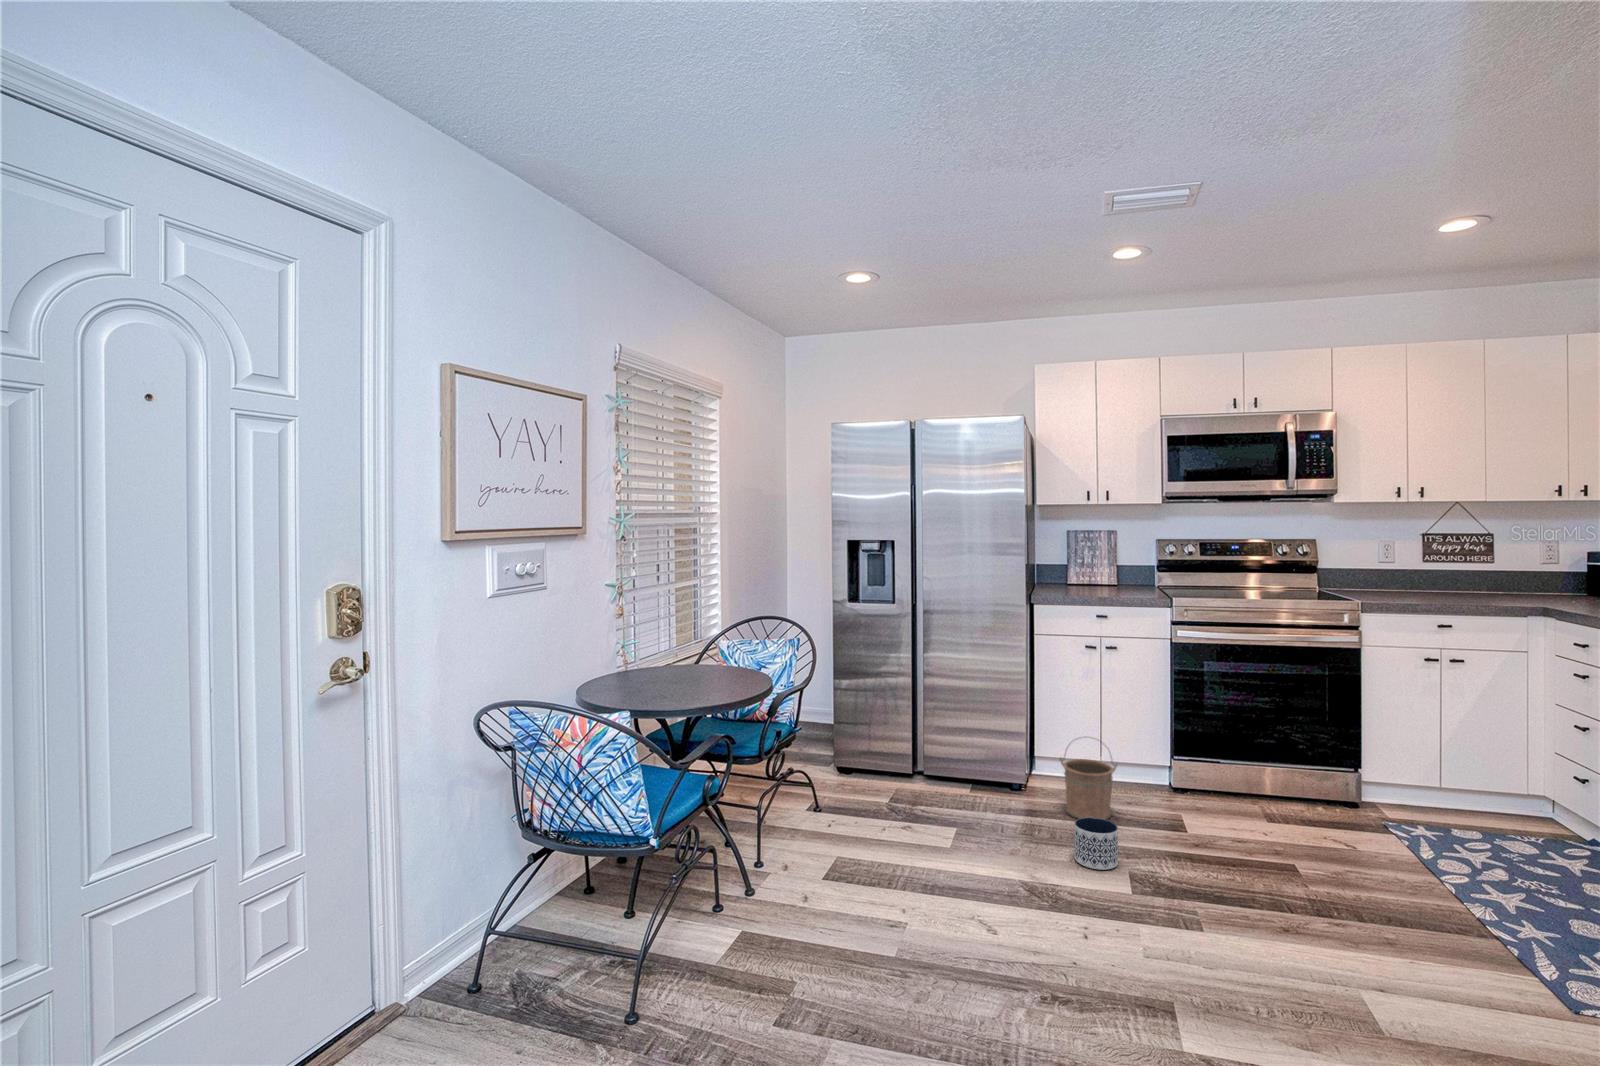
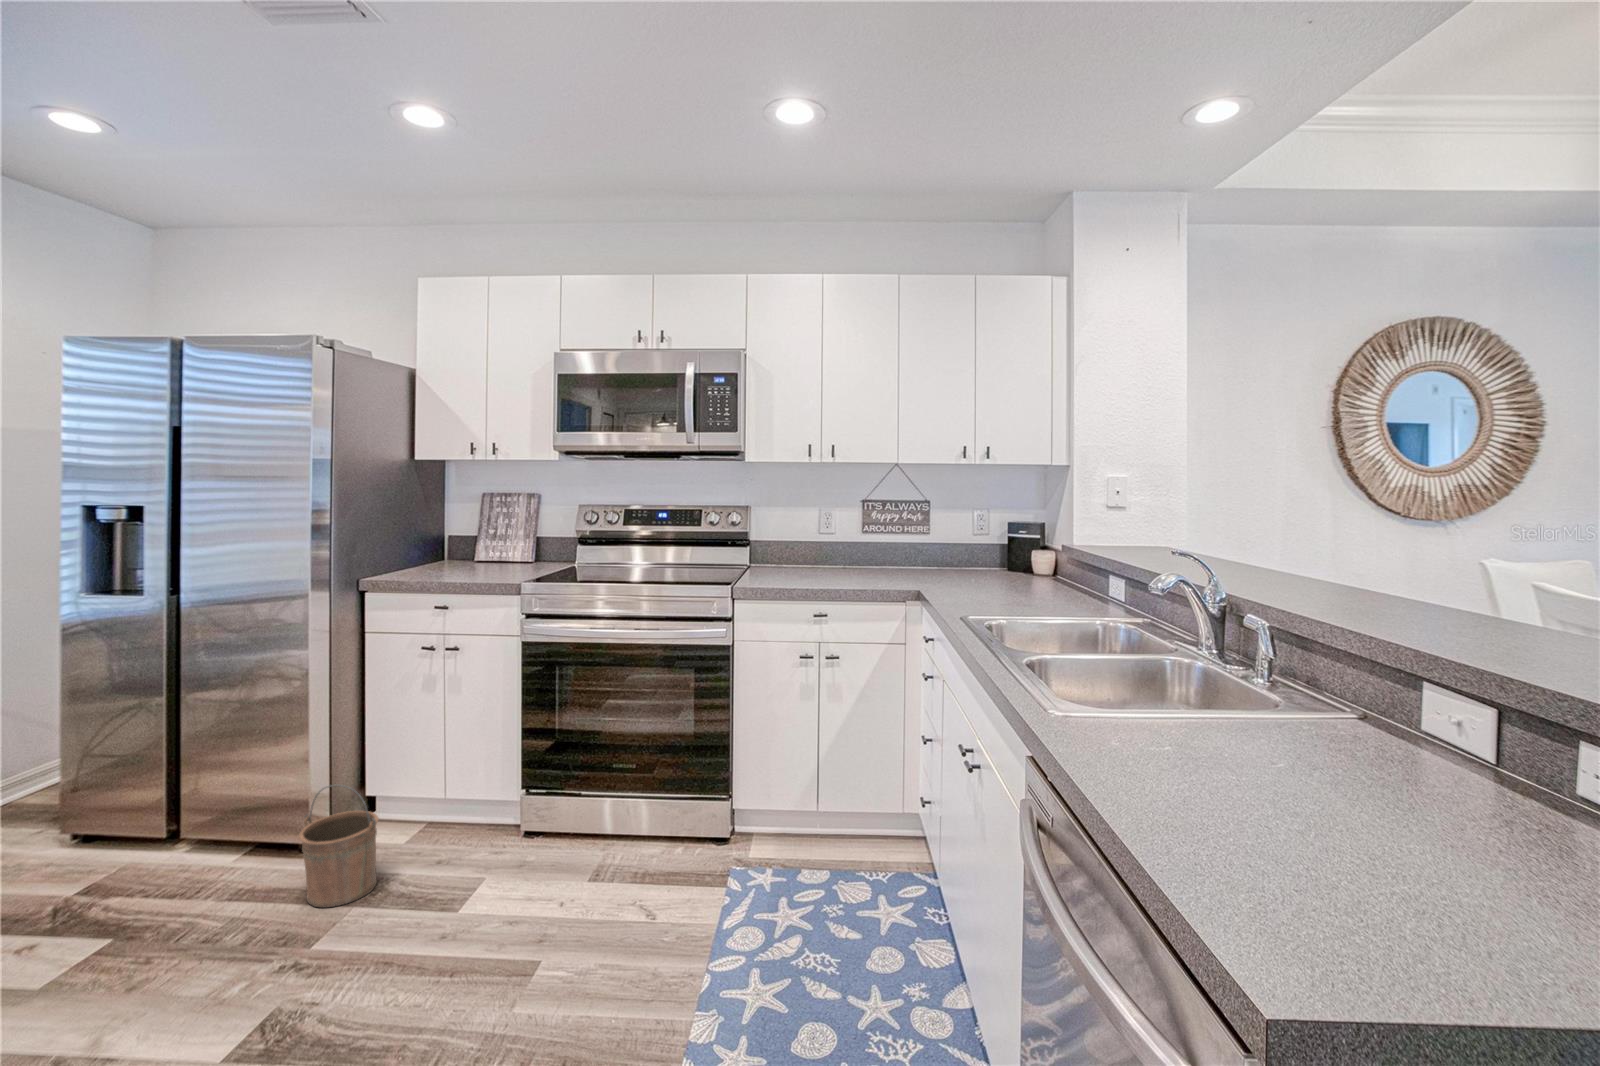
planter: present [1075,817,1118,870] -> none [163,931,247,1027]

